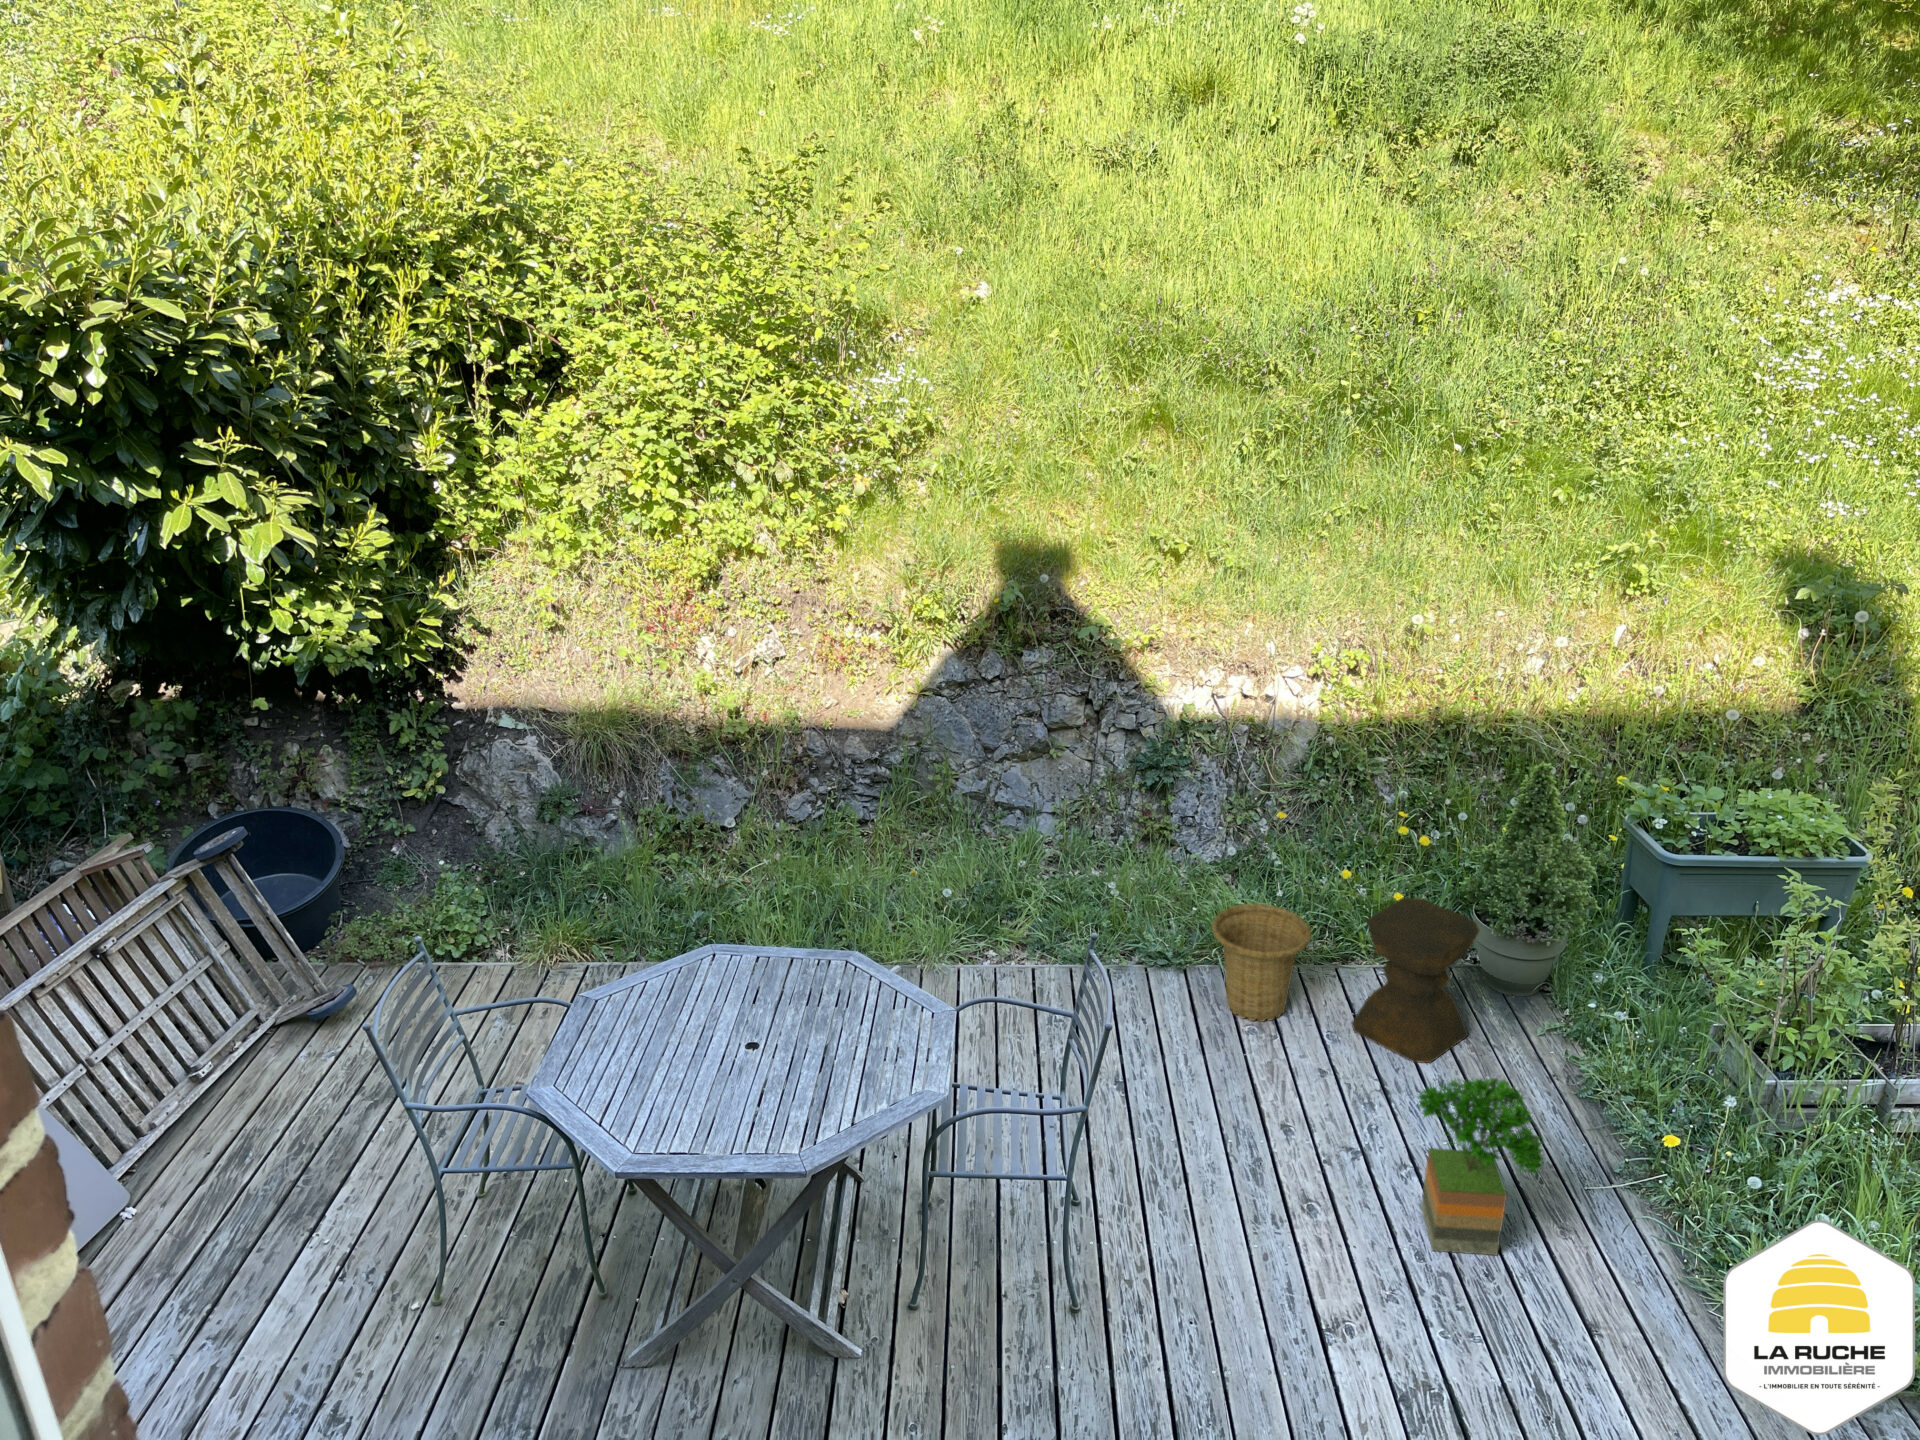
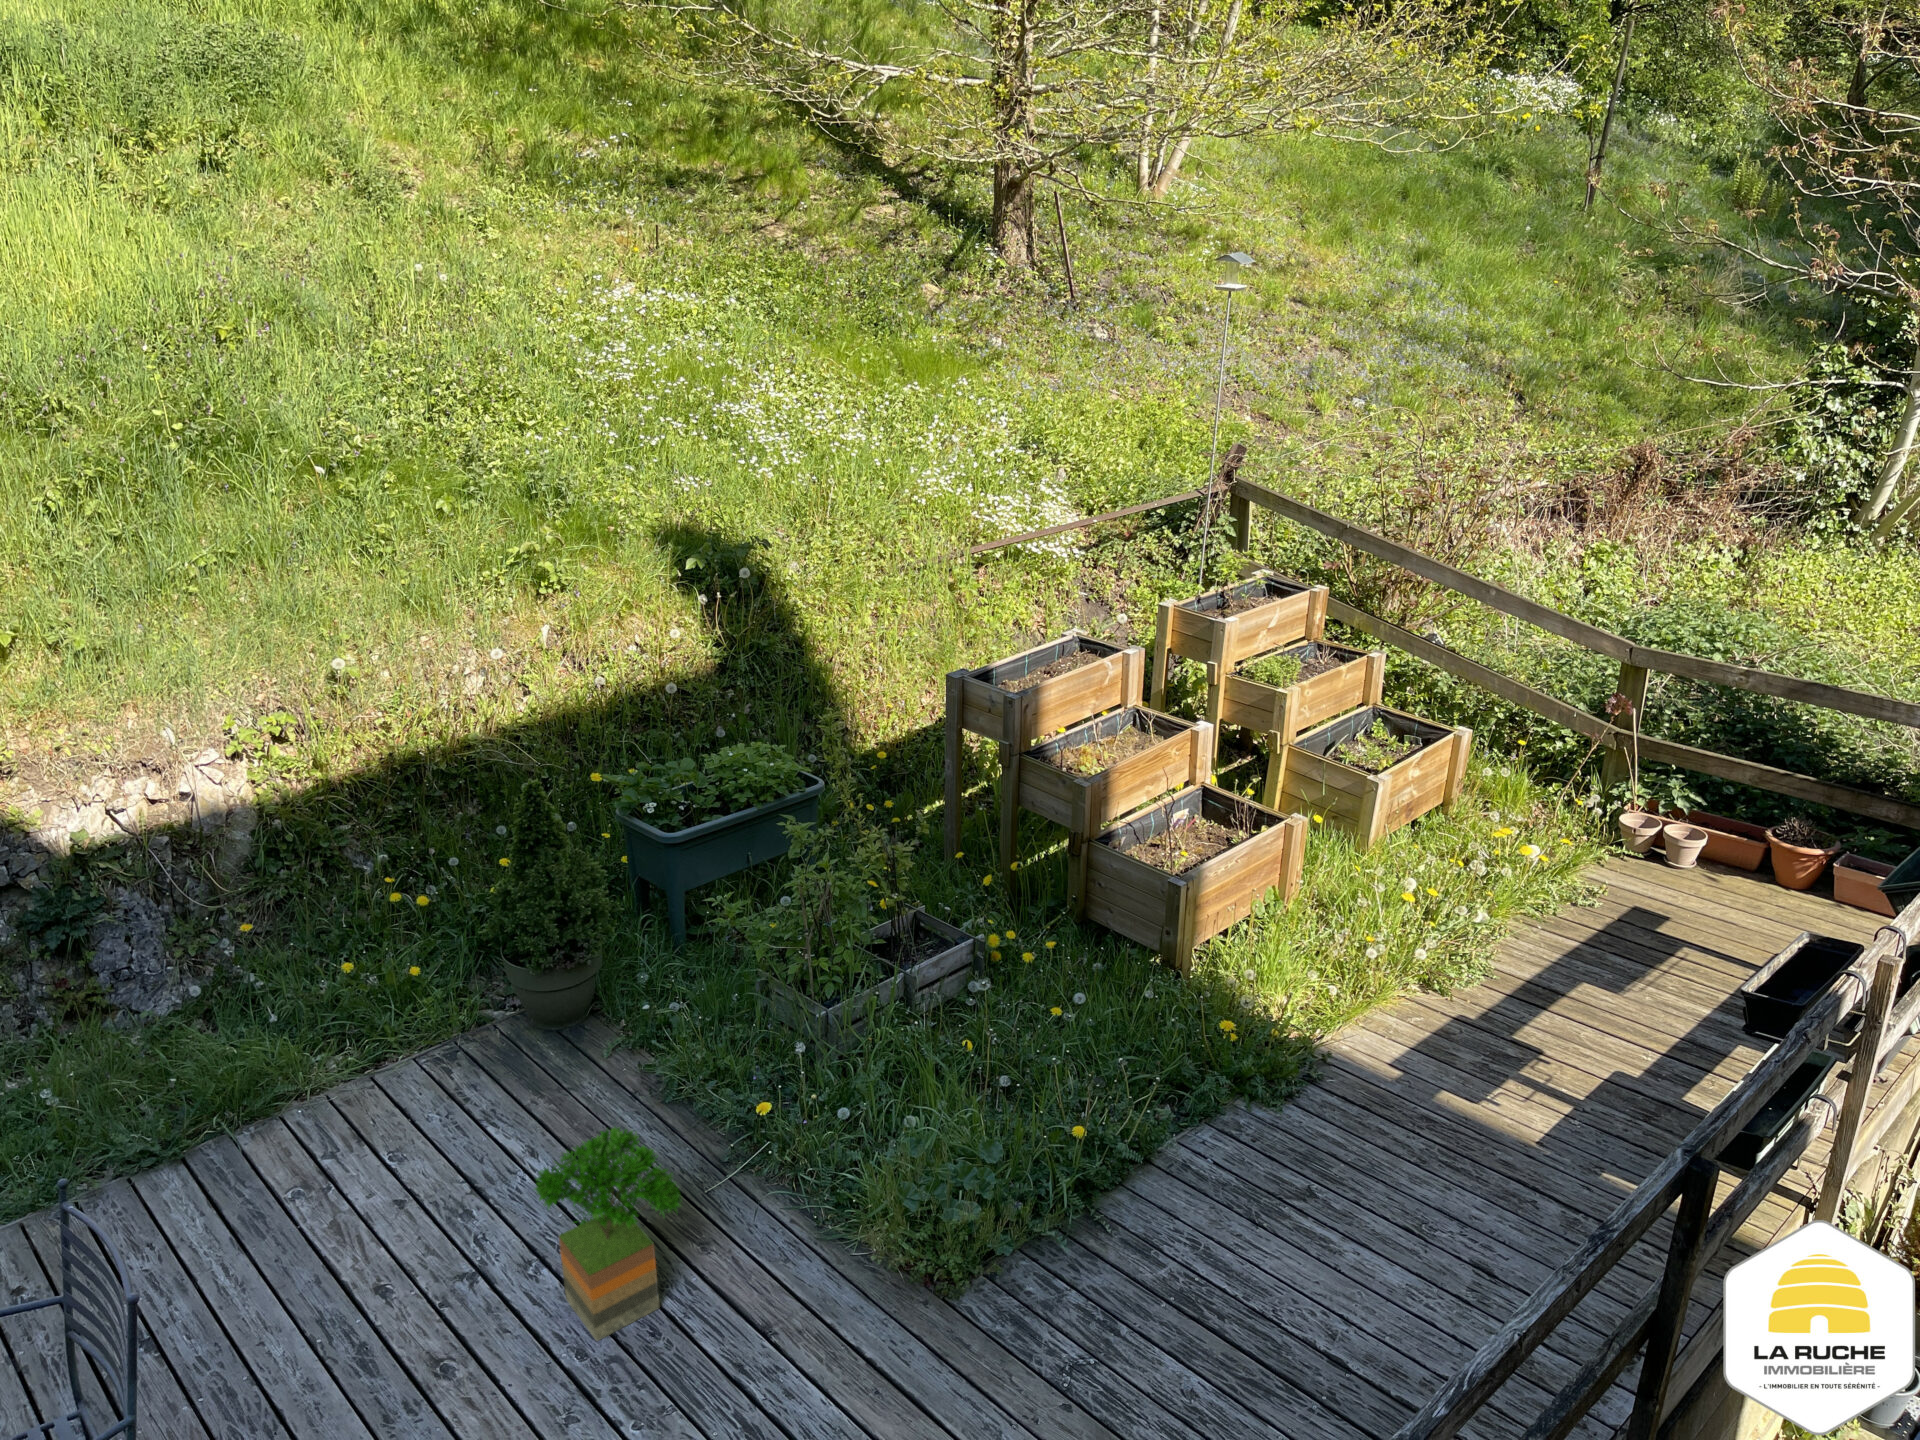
stool: present [1352,898,1479,1063] -> none [397,965,540,1143]
basket: present [1212,904,1311,1022] -> none [207,1036,338,1185]

